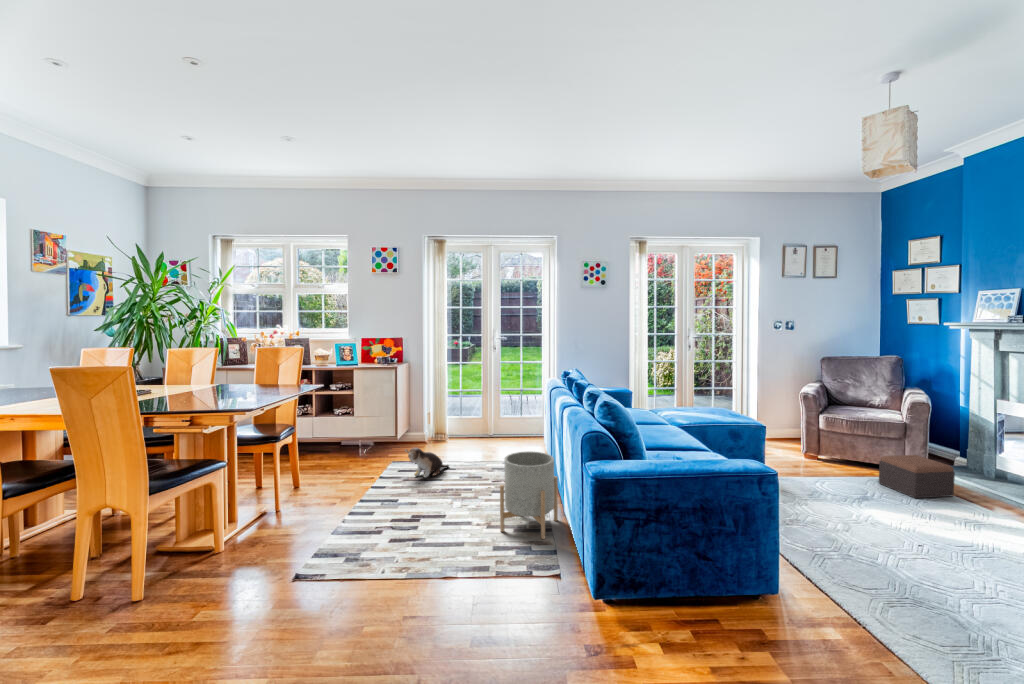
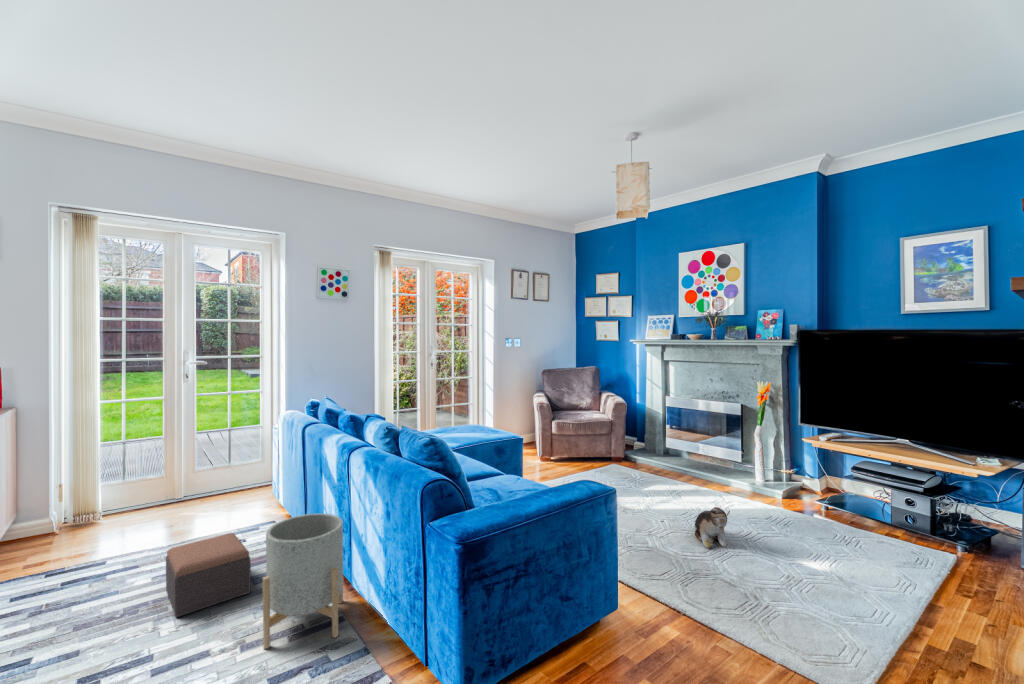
plush toy: present [405,447,449,477] -> present [695,507,730,548]
footstool: present [879,455,955,498] -> present [166,533,251,617]

